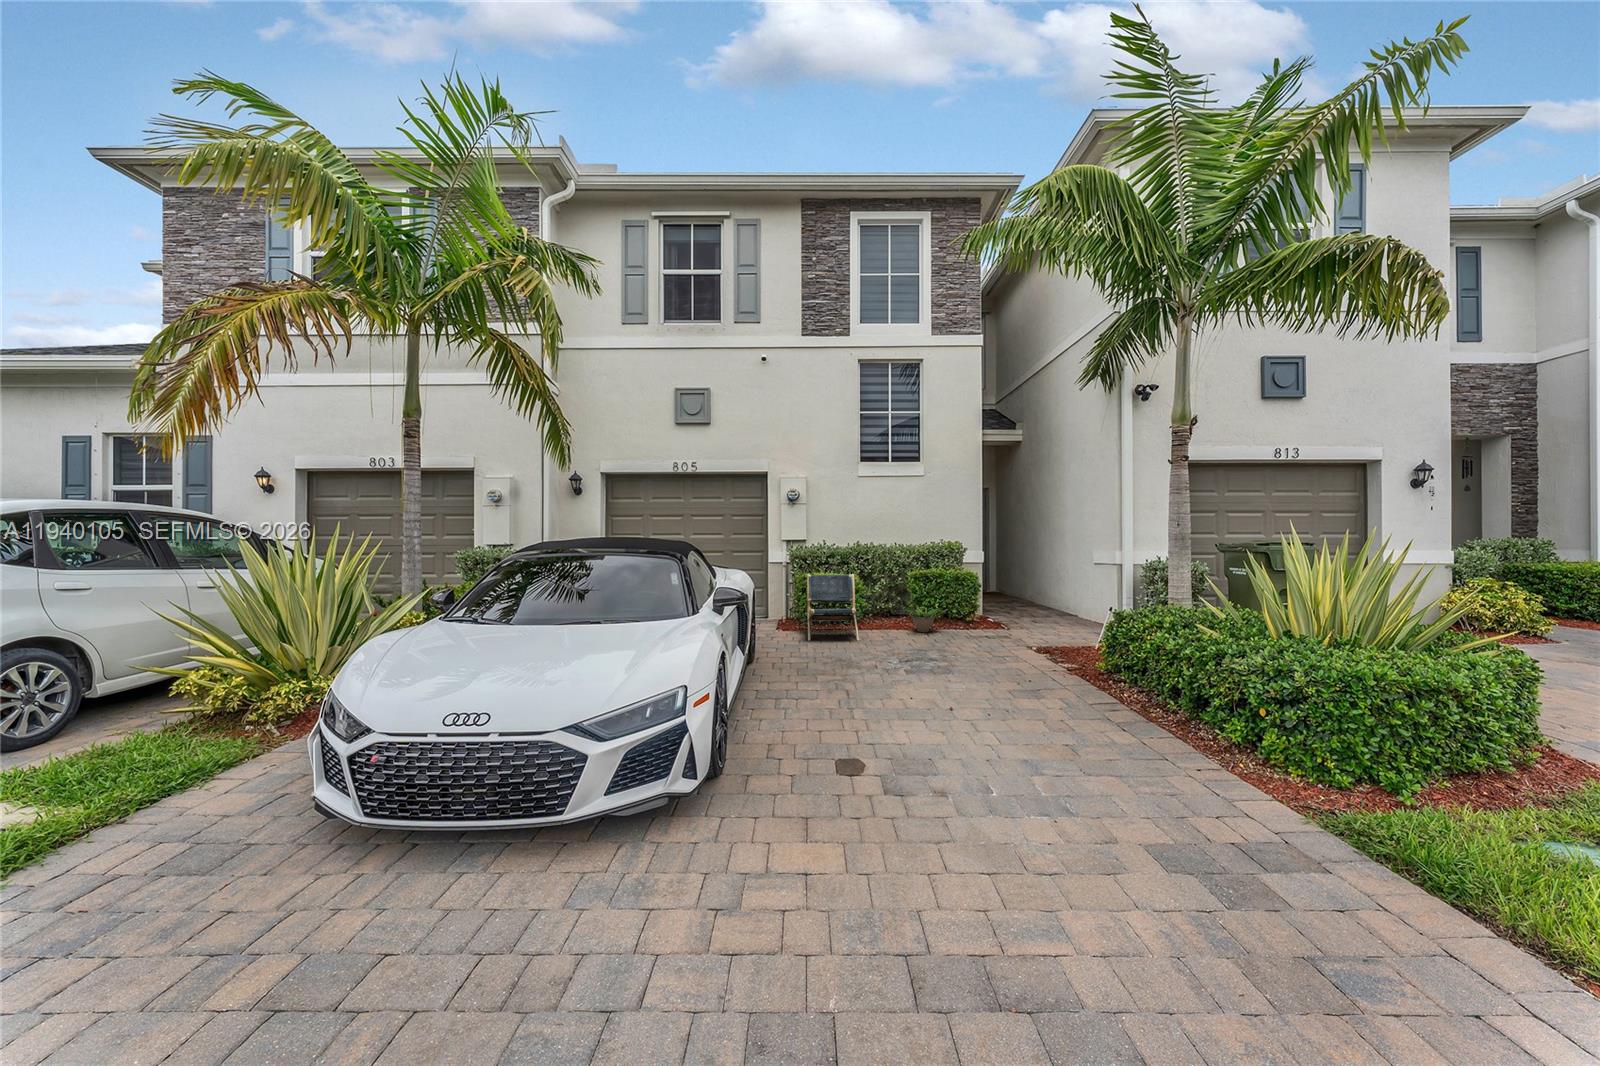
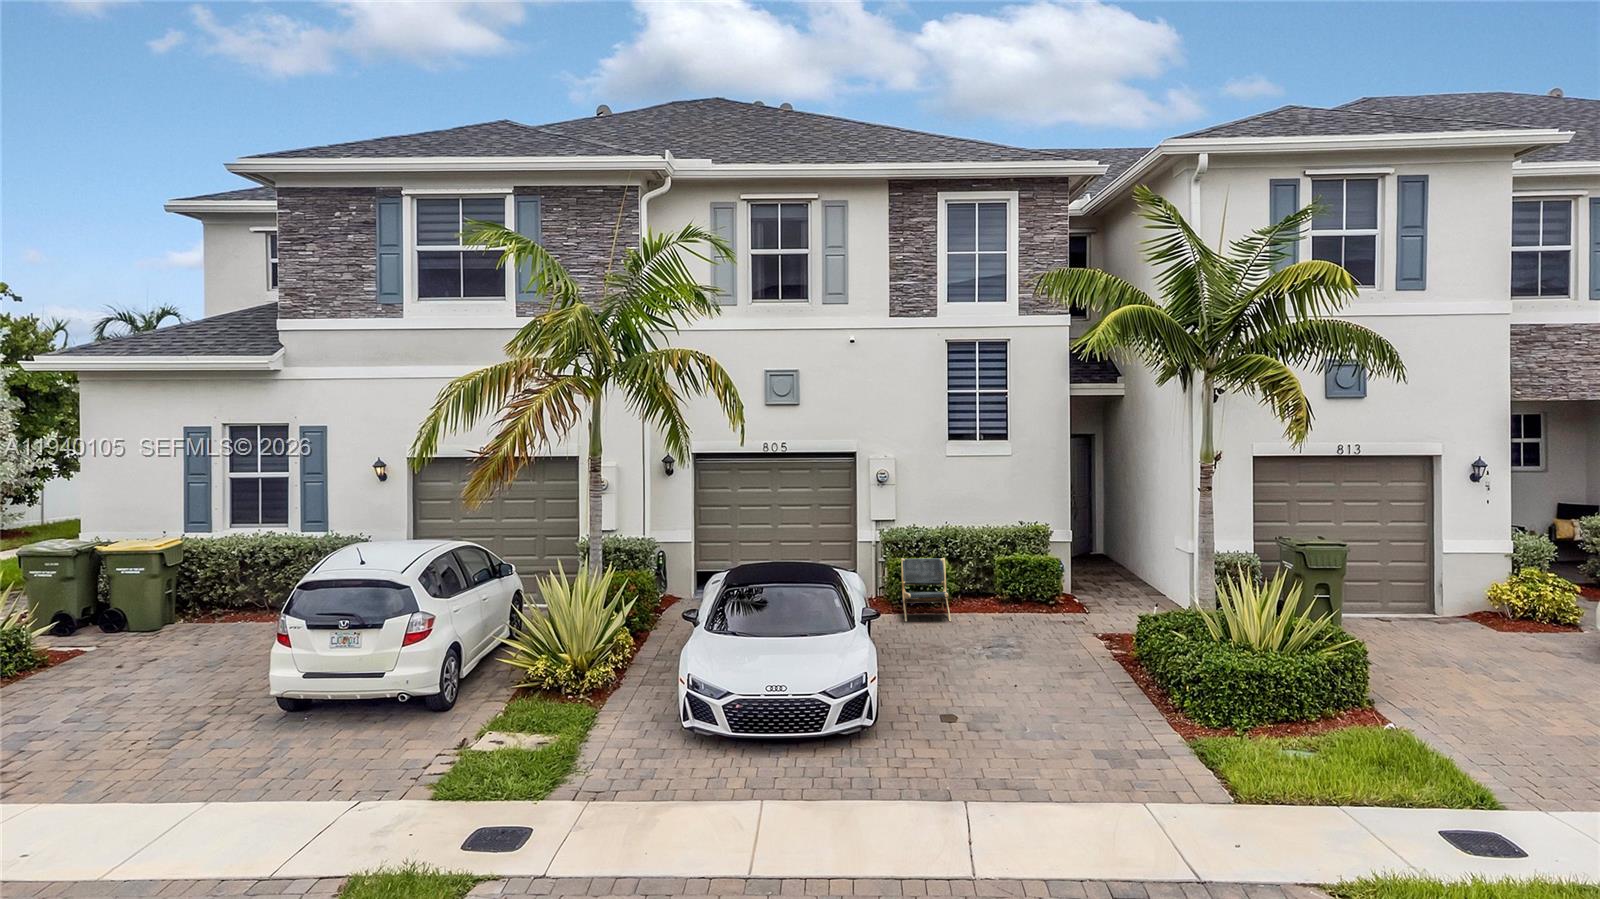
decorative plant: present [903,609,942,632] -> none [989,589,1028,612]

